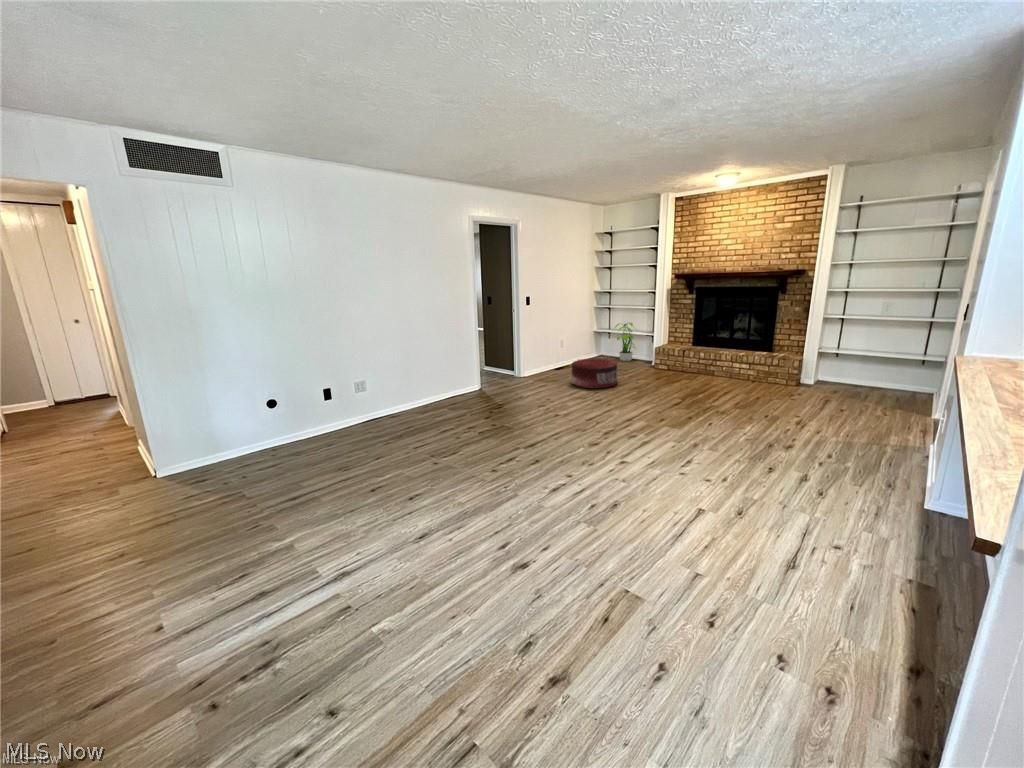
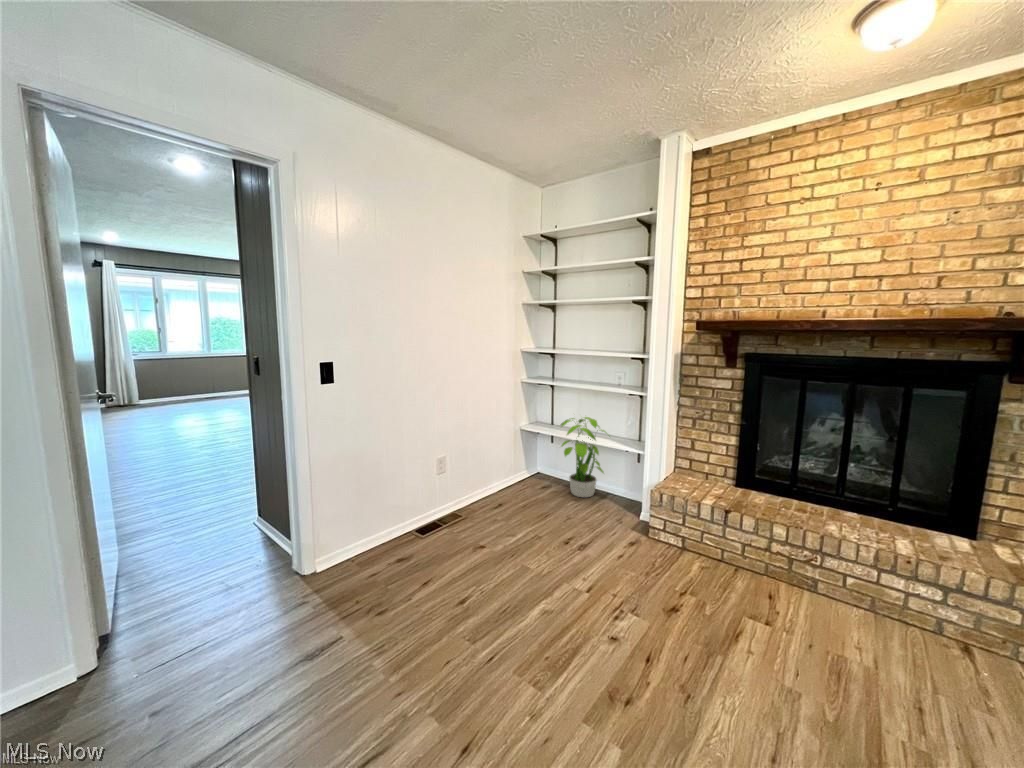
pouf: present [572,358,618,388] -> none [406,541,555,708]

